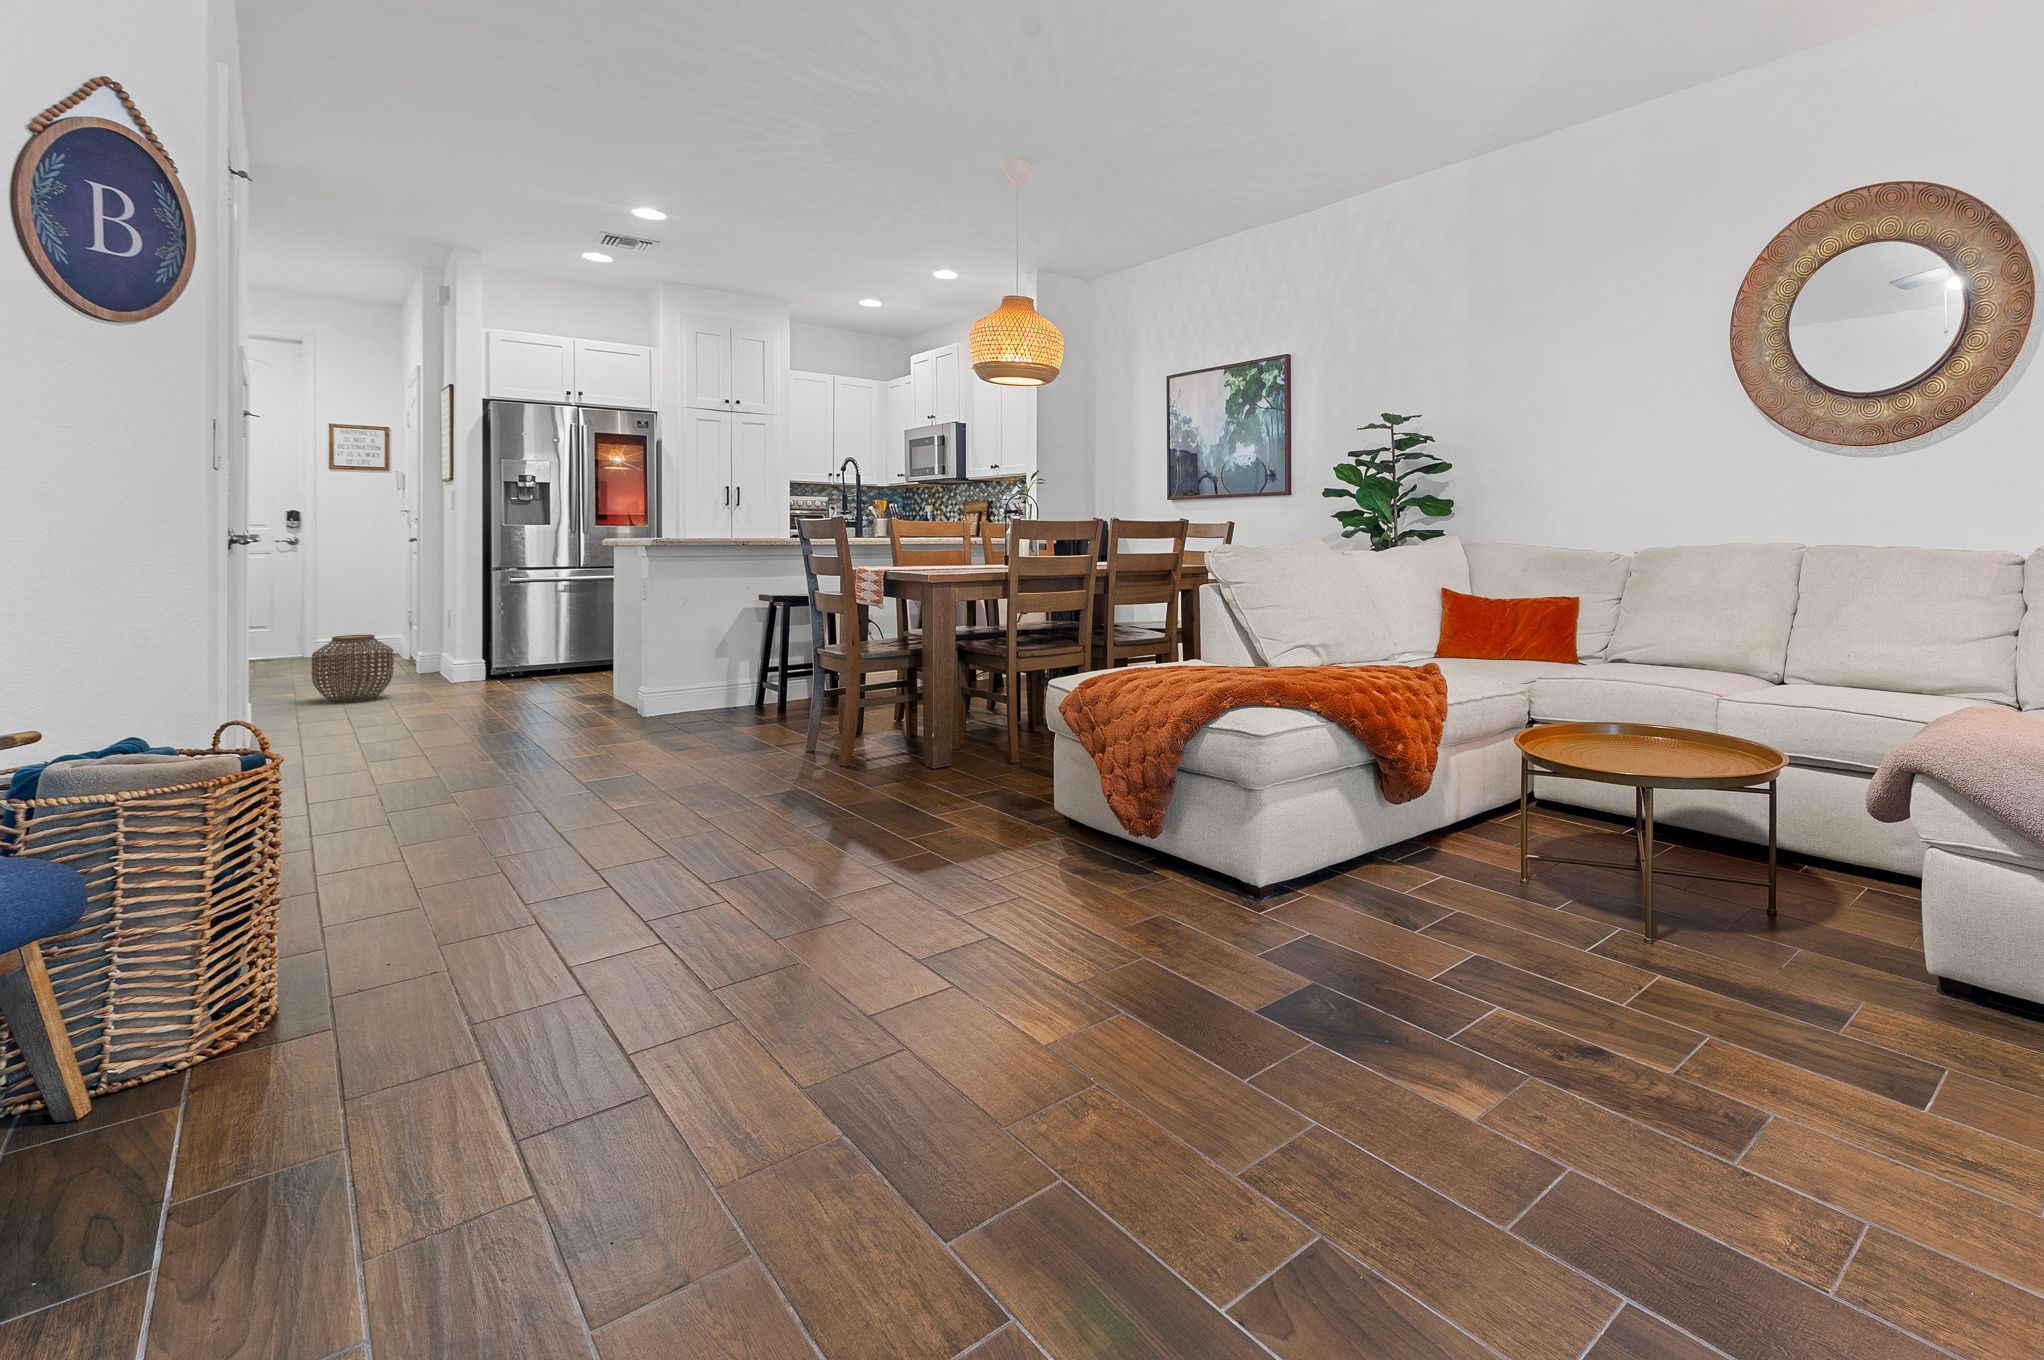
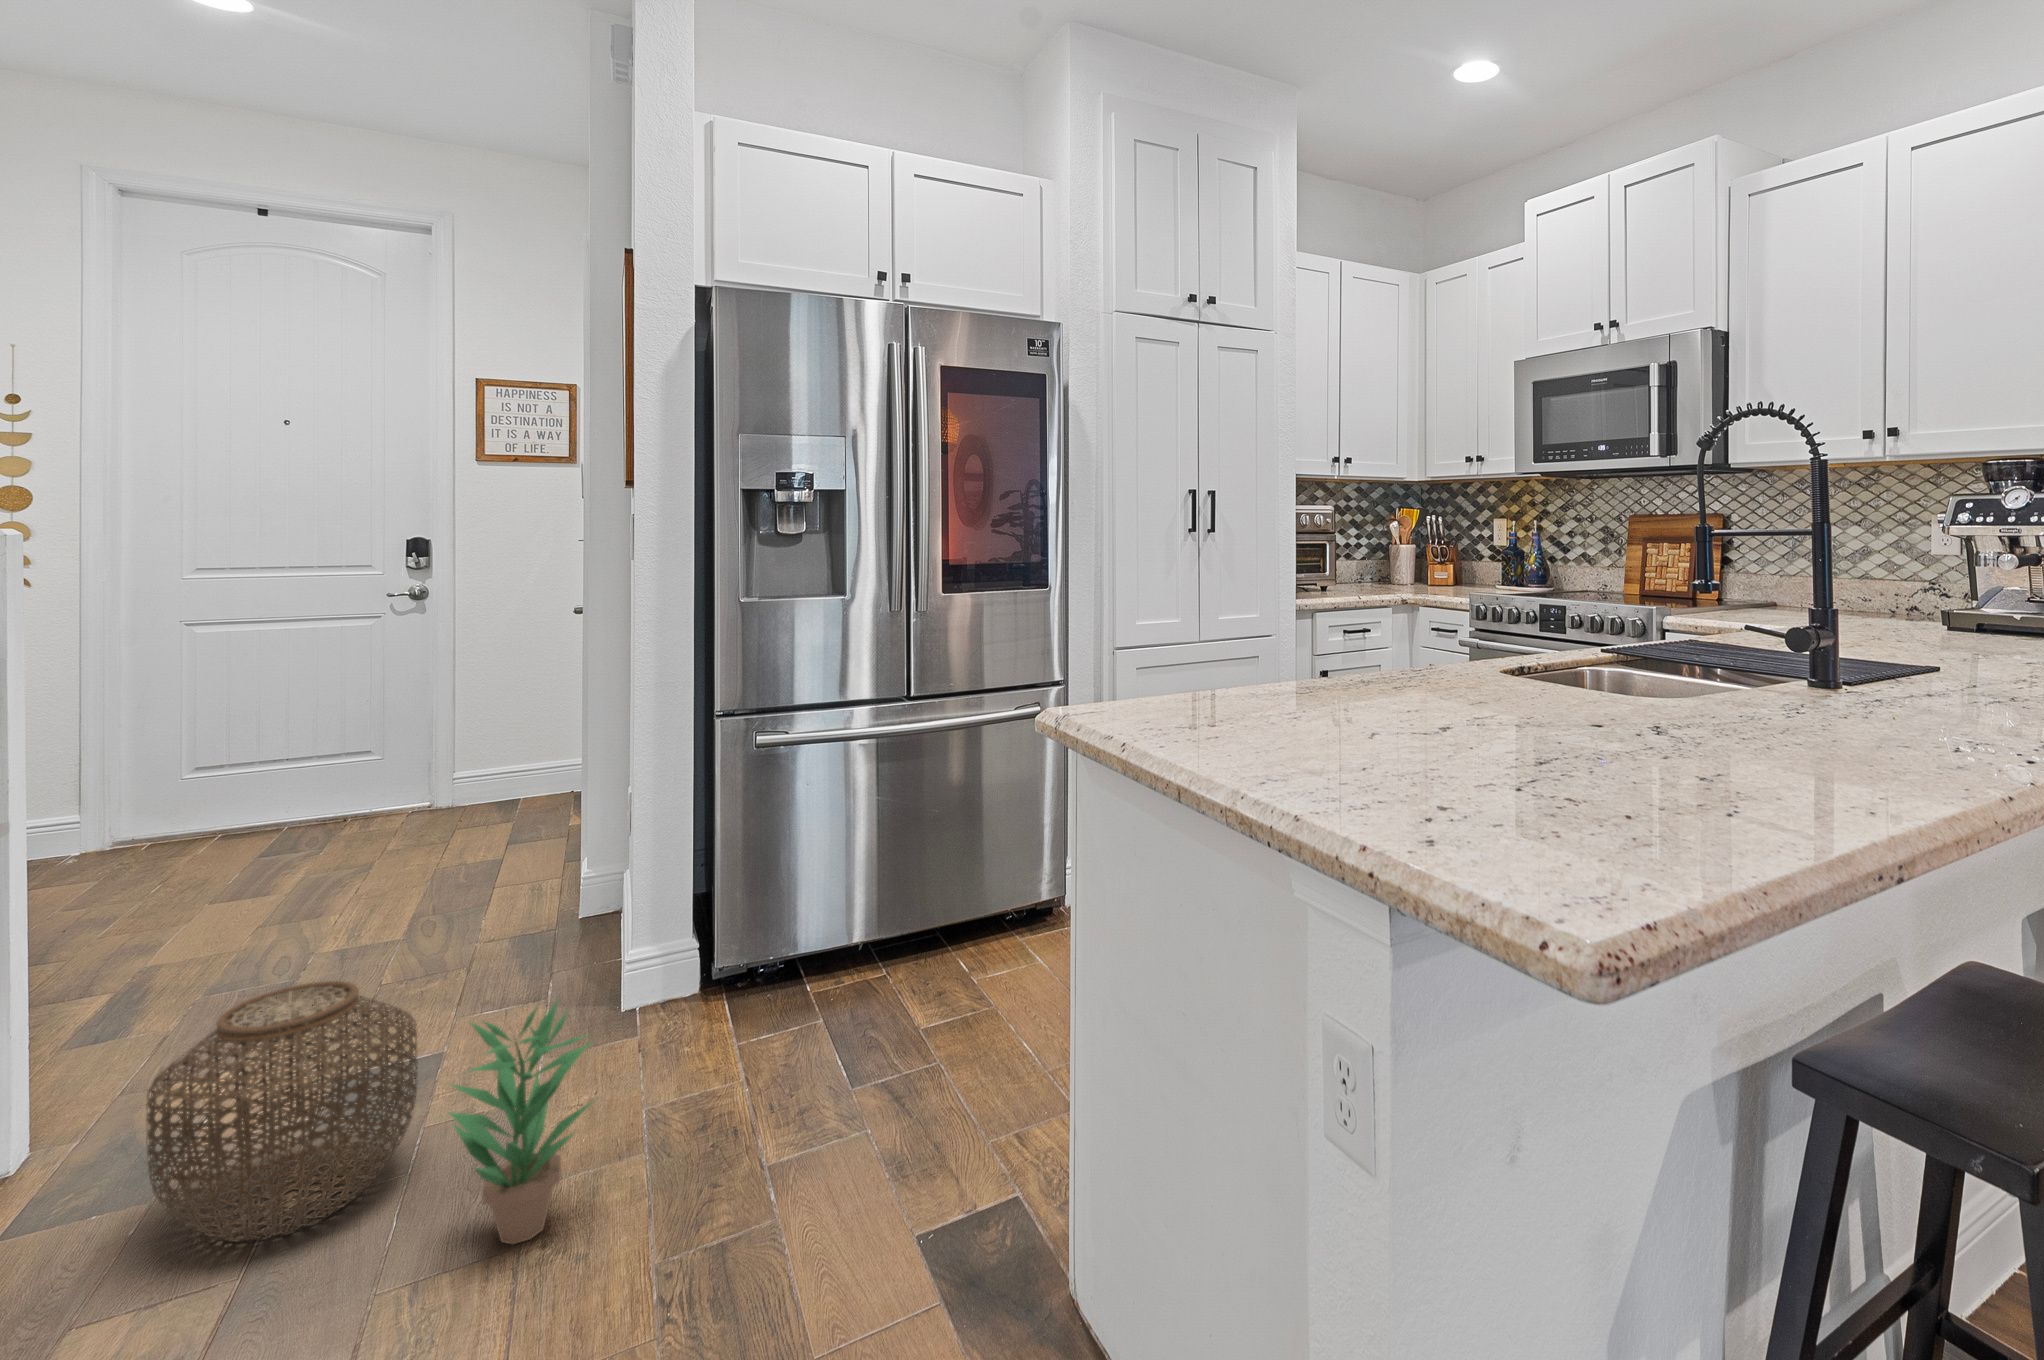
potted plant: none [414,628,464,700] -> present [450,997,594,1244]

